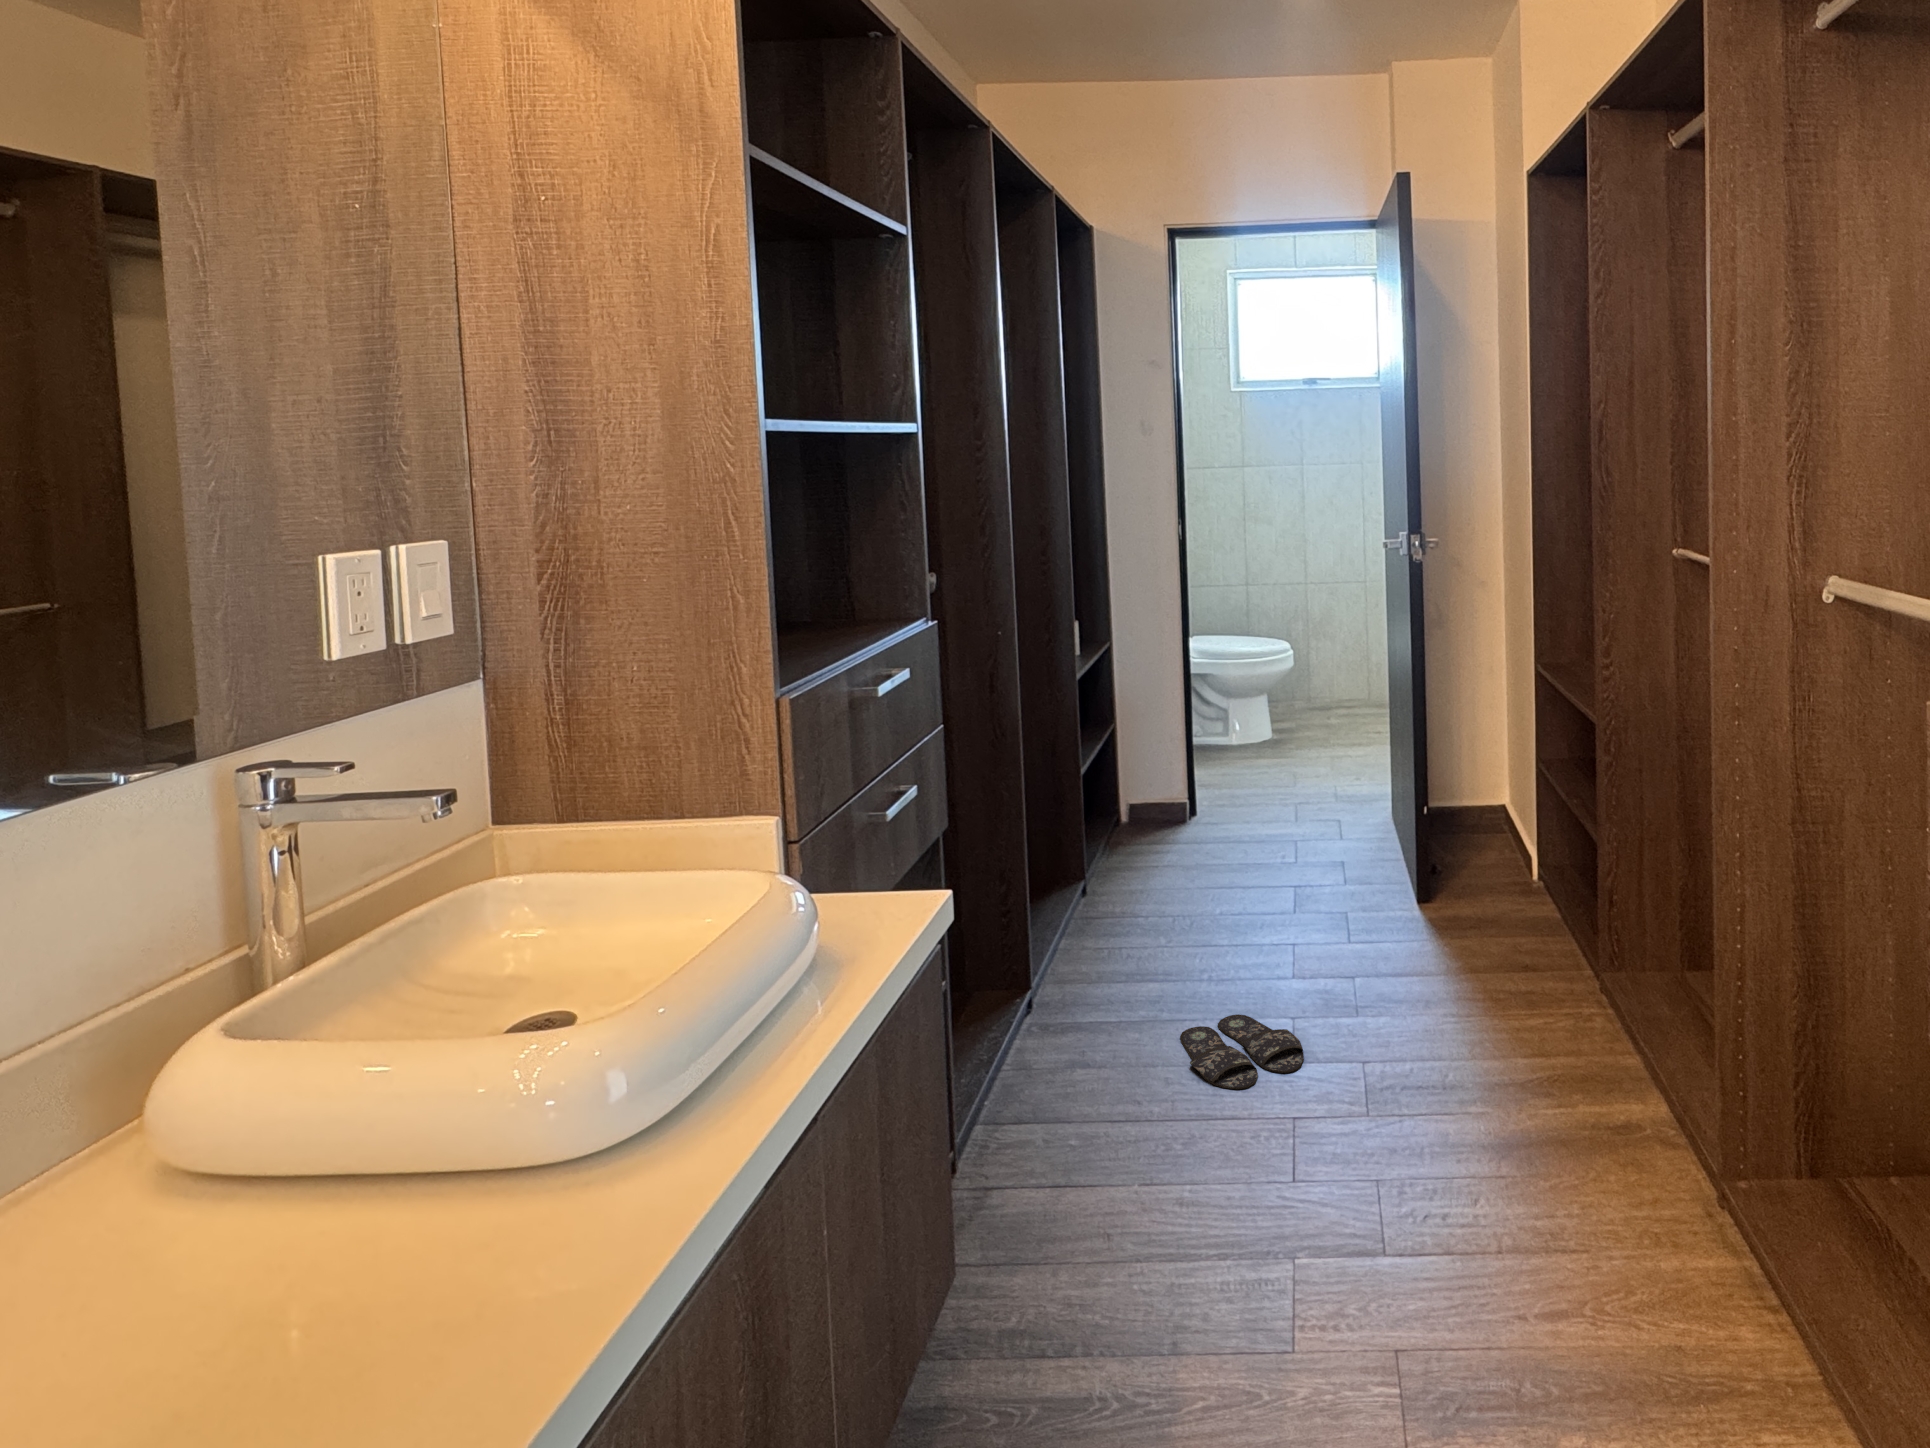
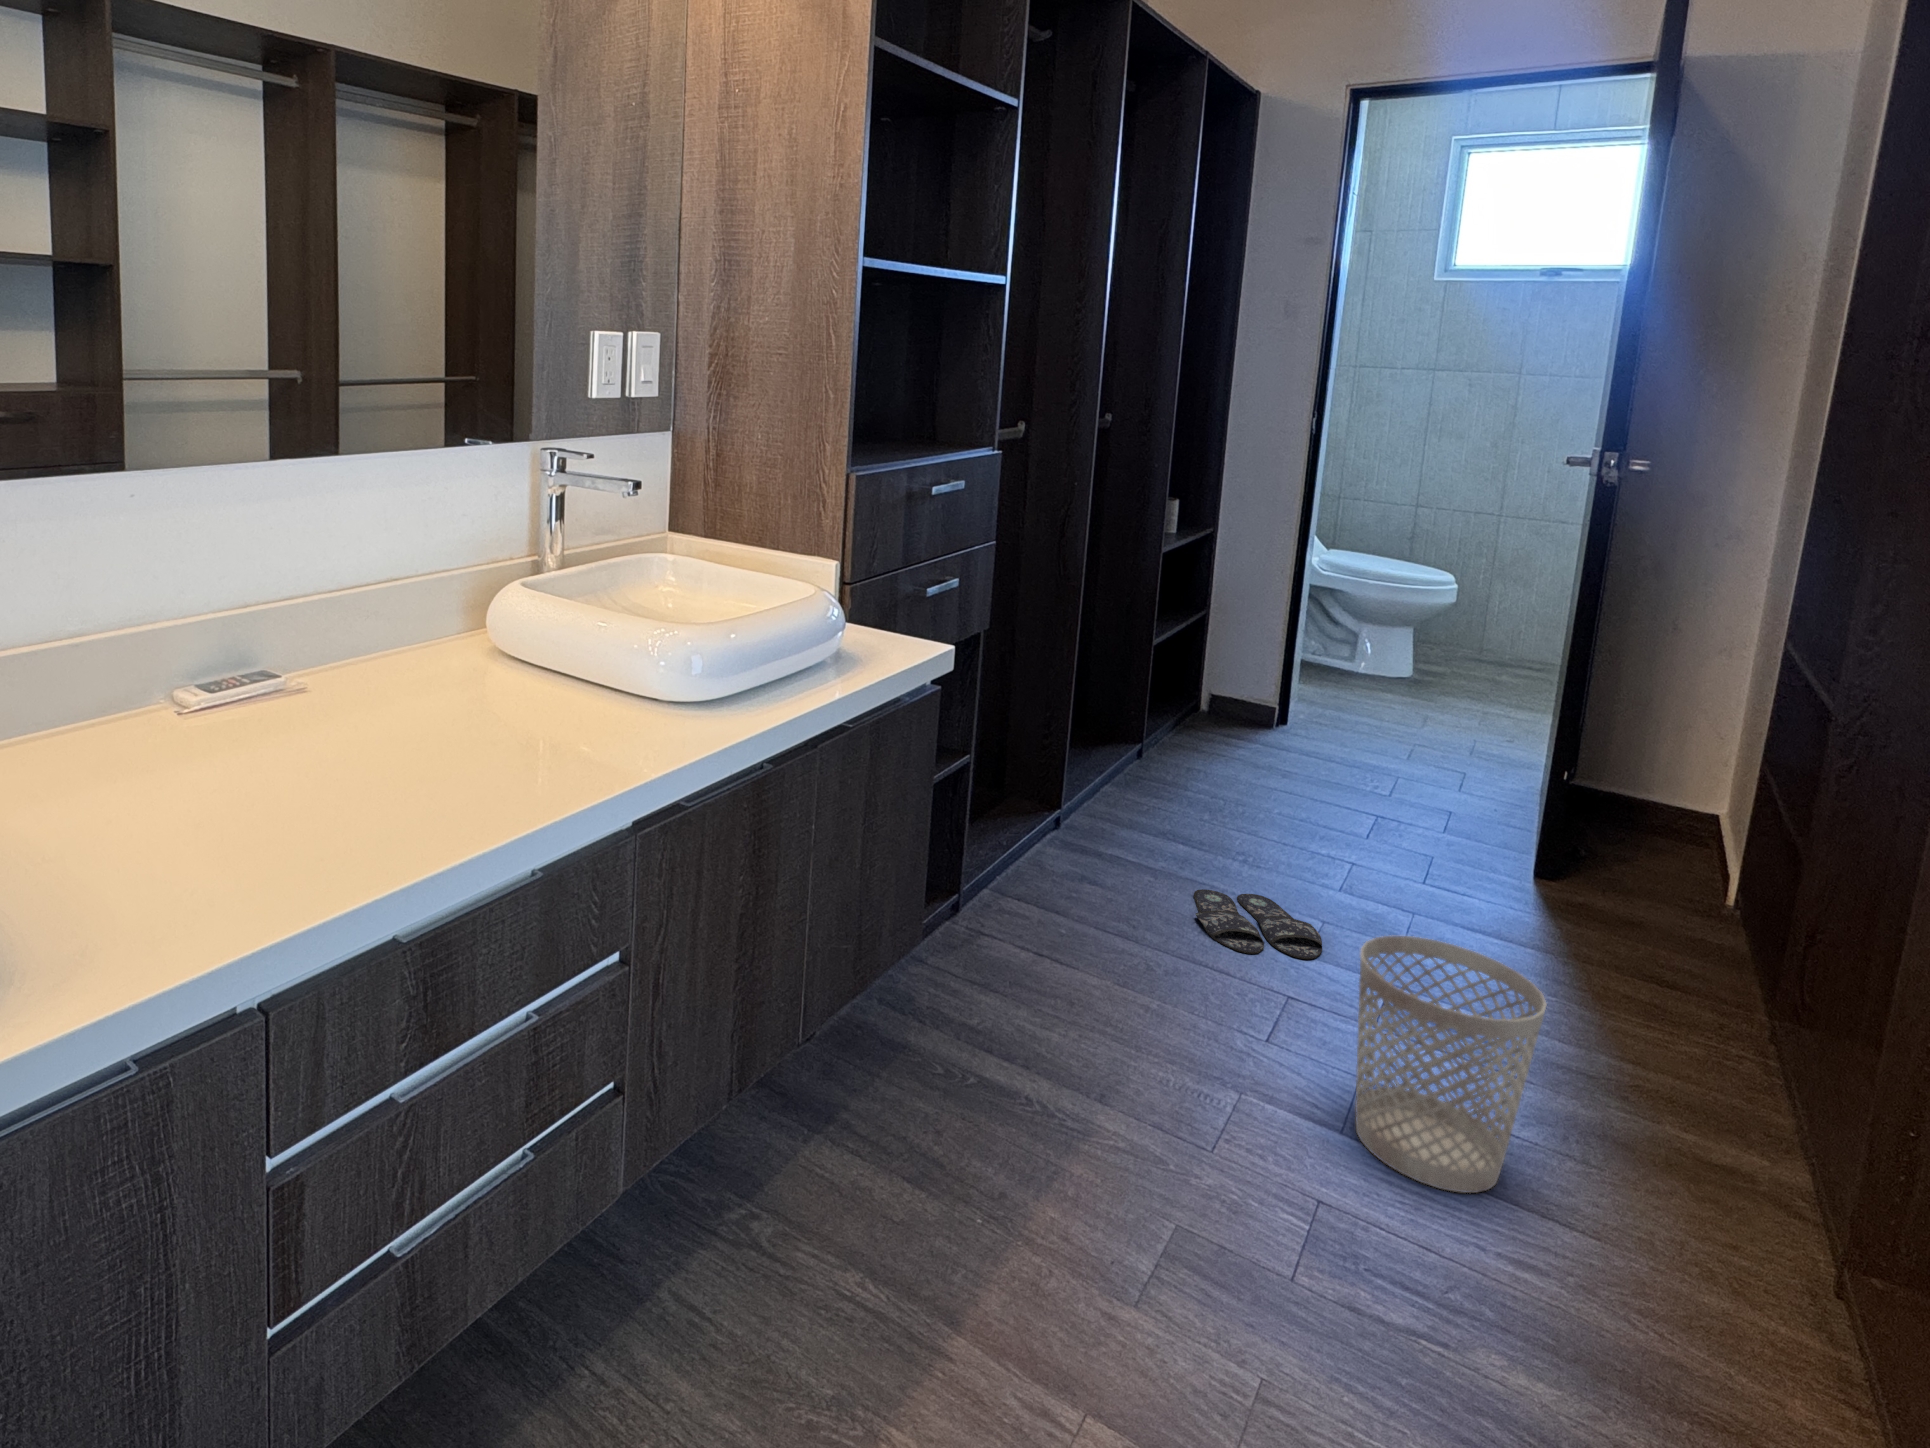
wastebasket: none [1373,1027,1522,1281] -> present [1355,936,1546,1193]

